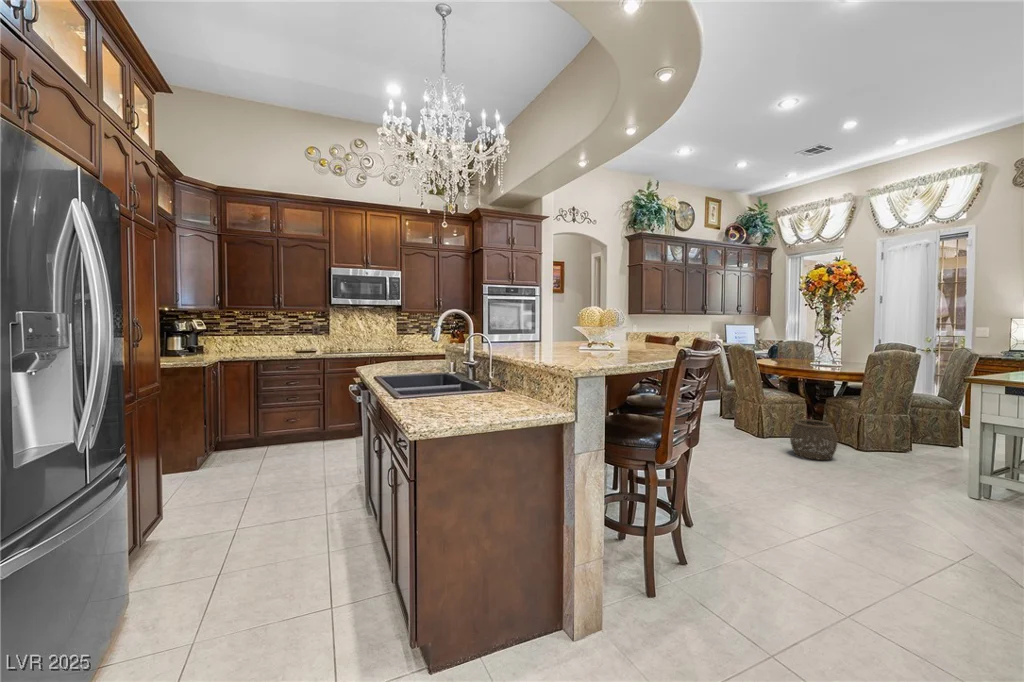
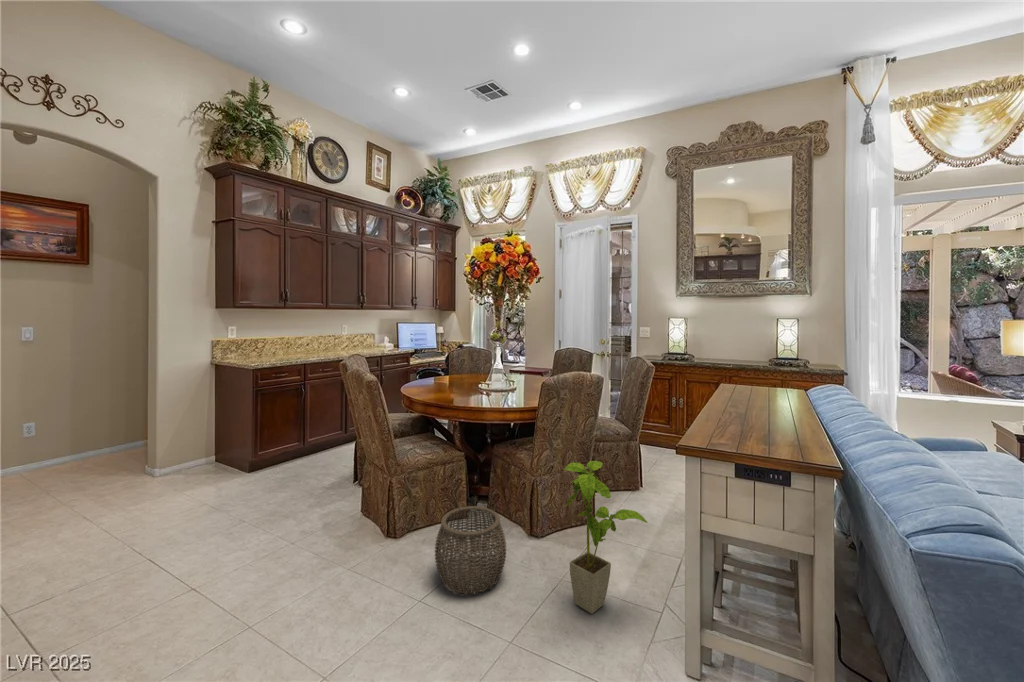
house plant: none [880,390,942,476] -> present [564,461,648,614]

